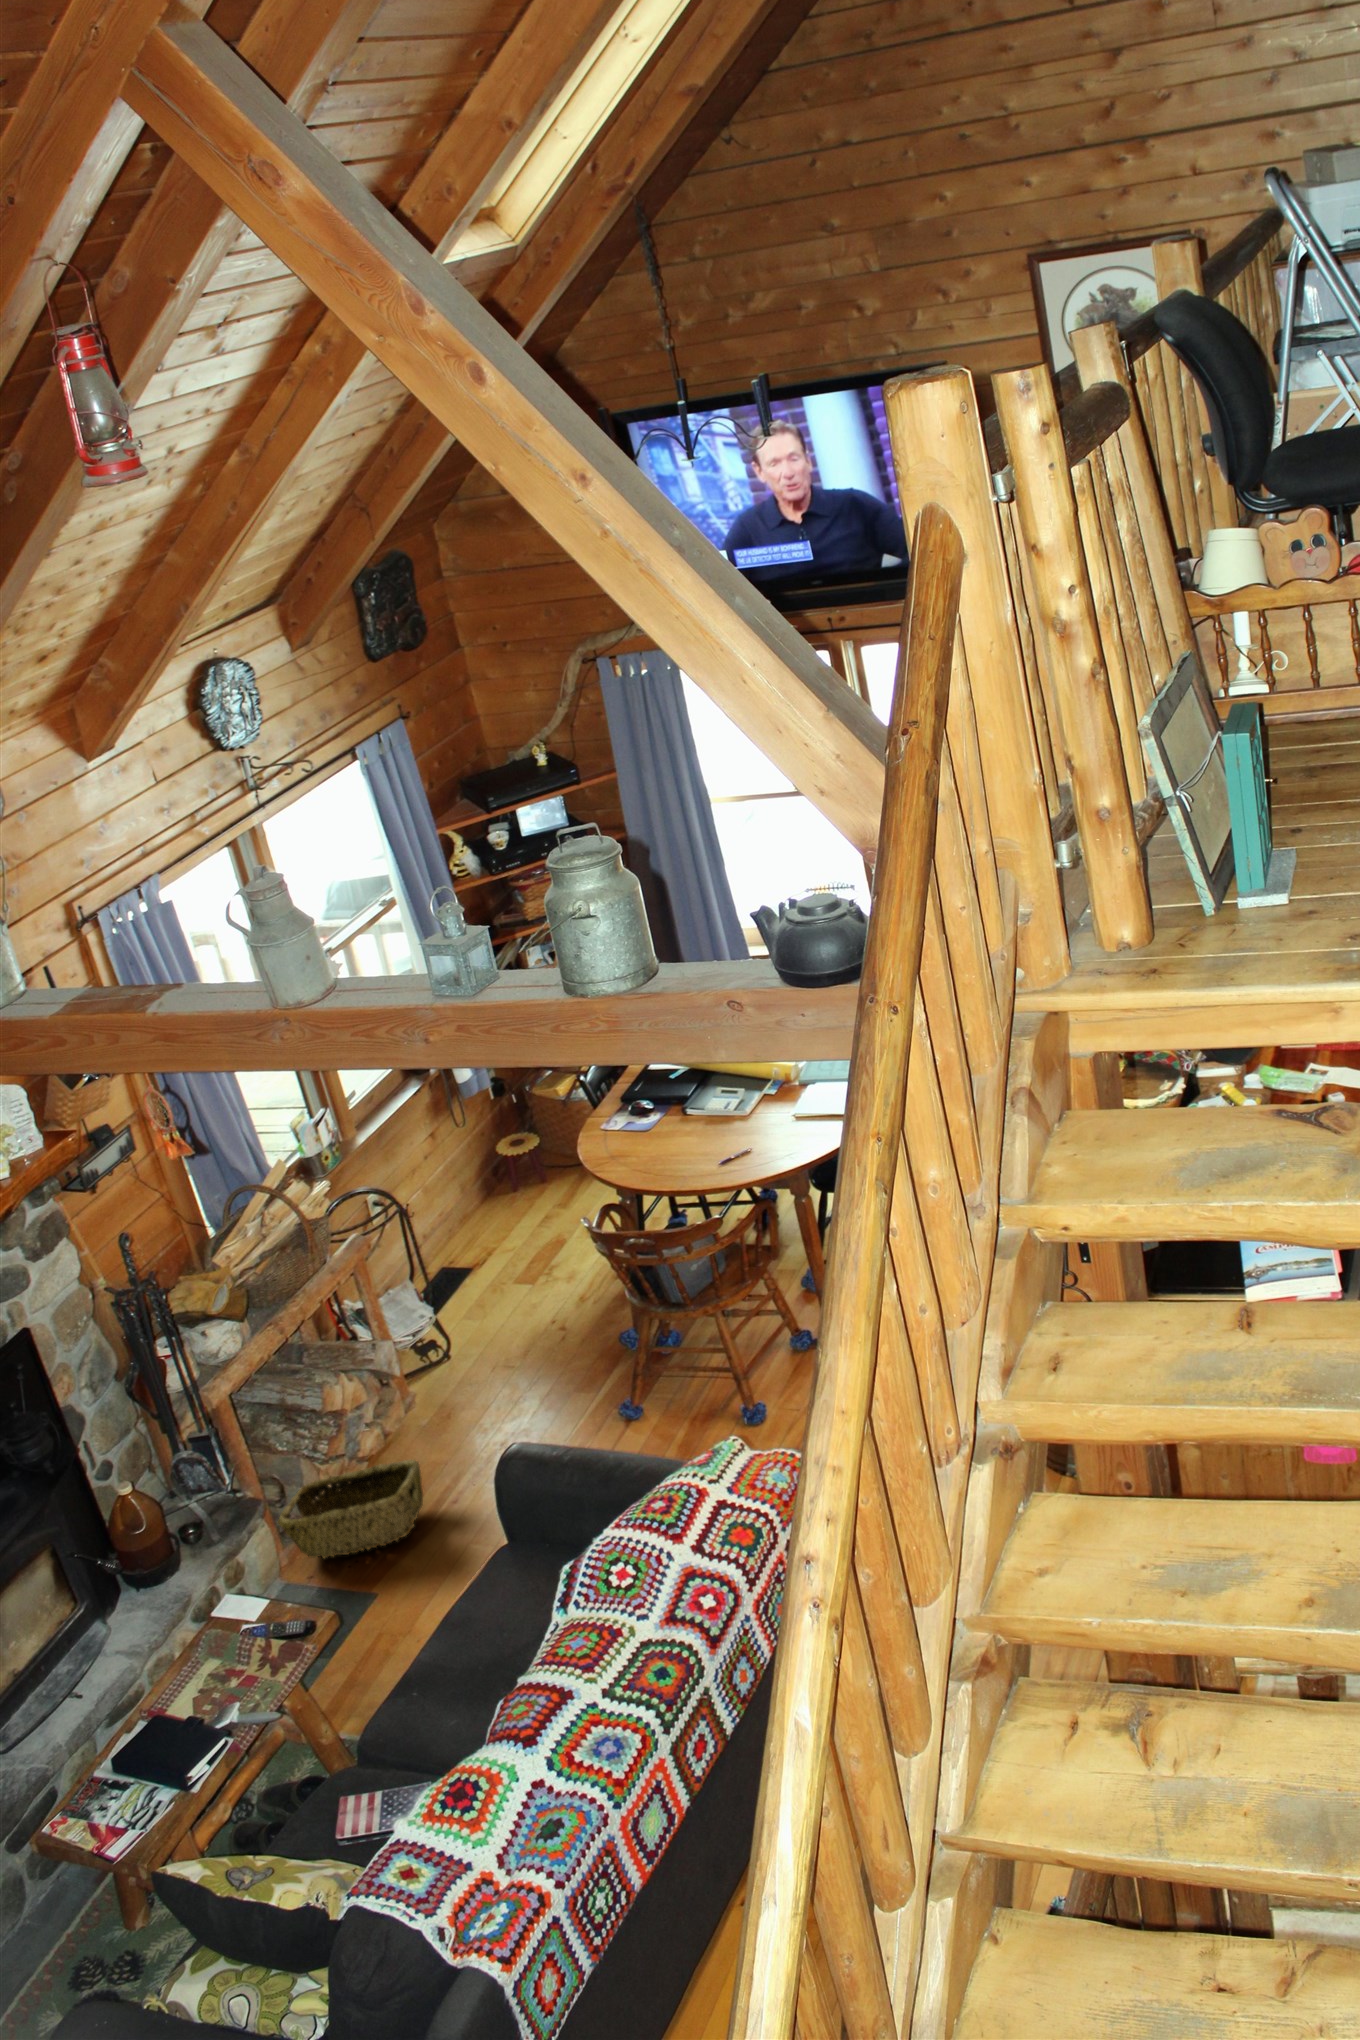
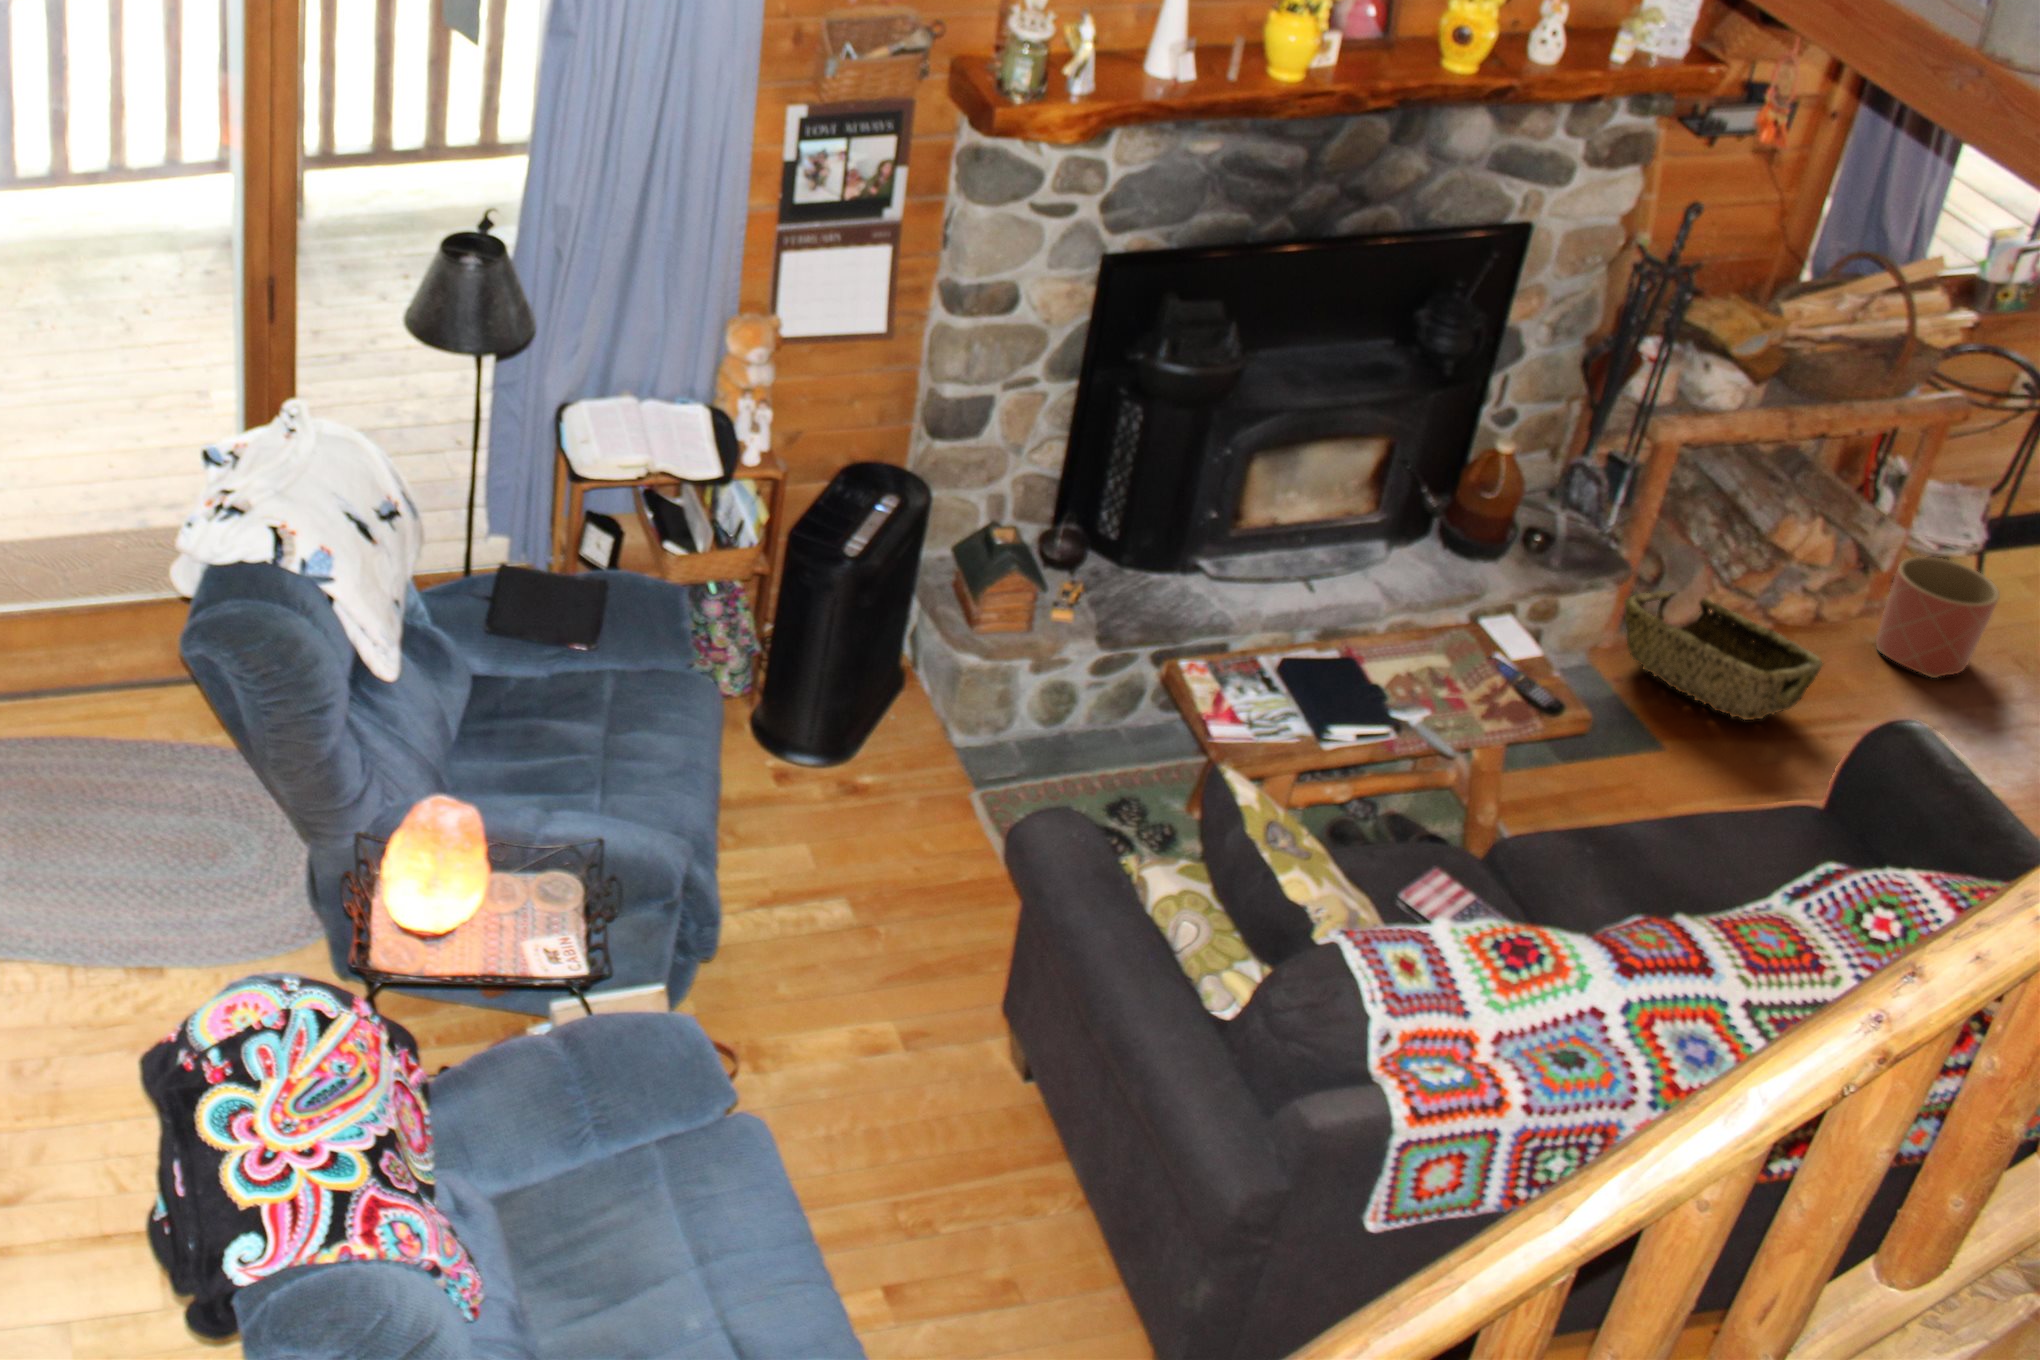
planter: none [403,1335,483,1428] -> present [1876,556,2000,678]

